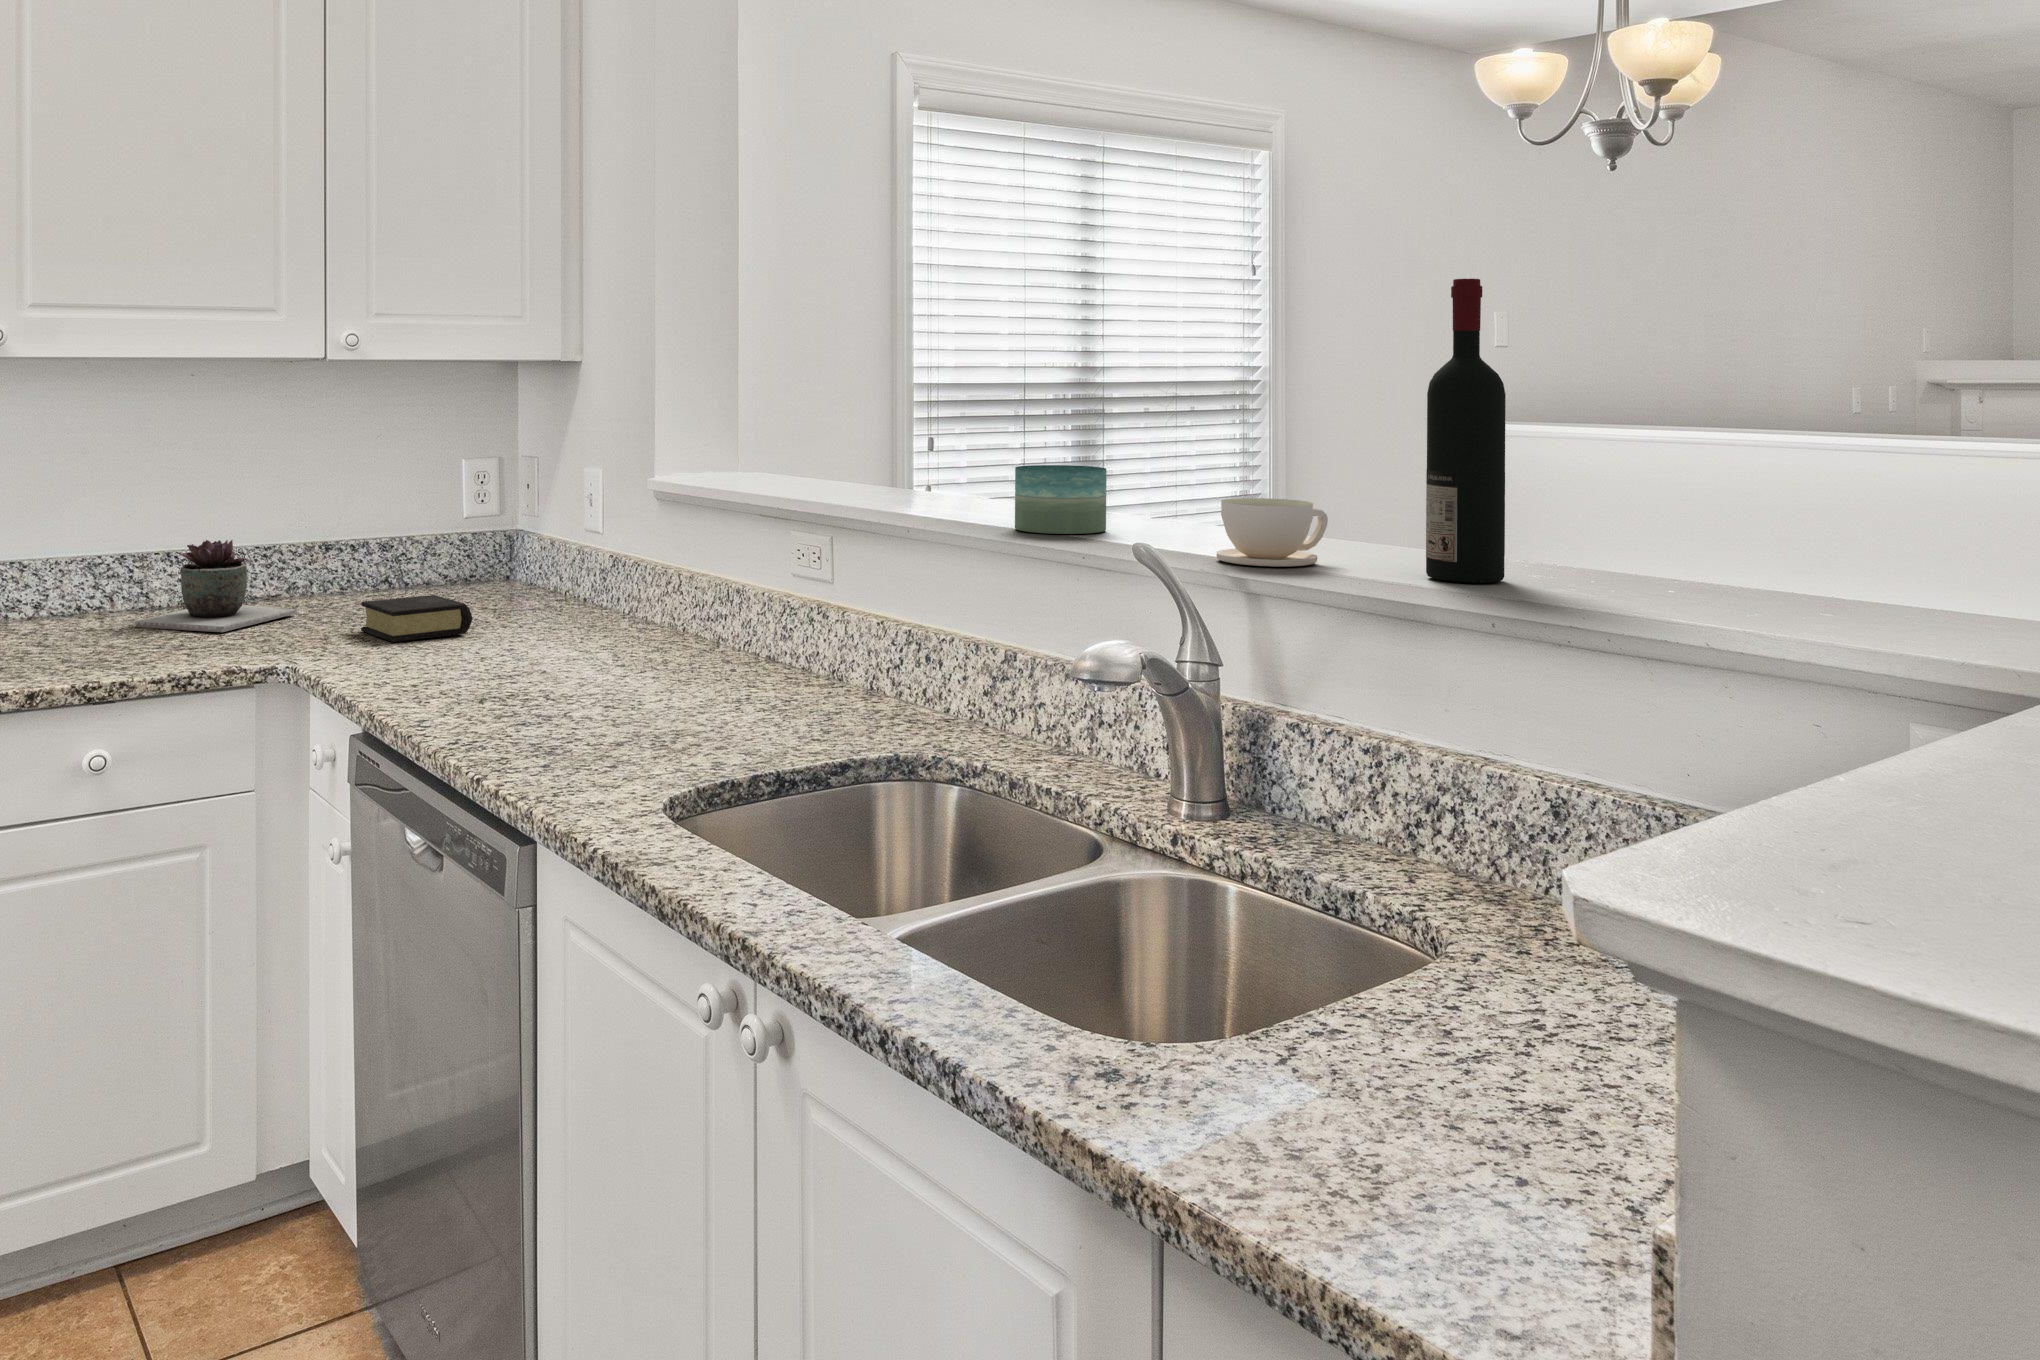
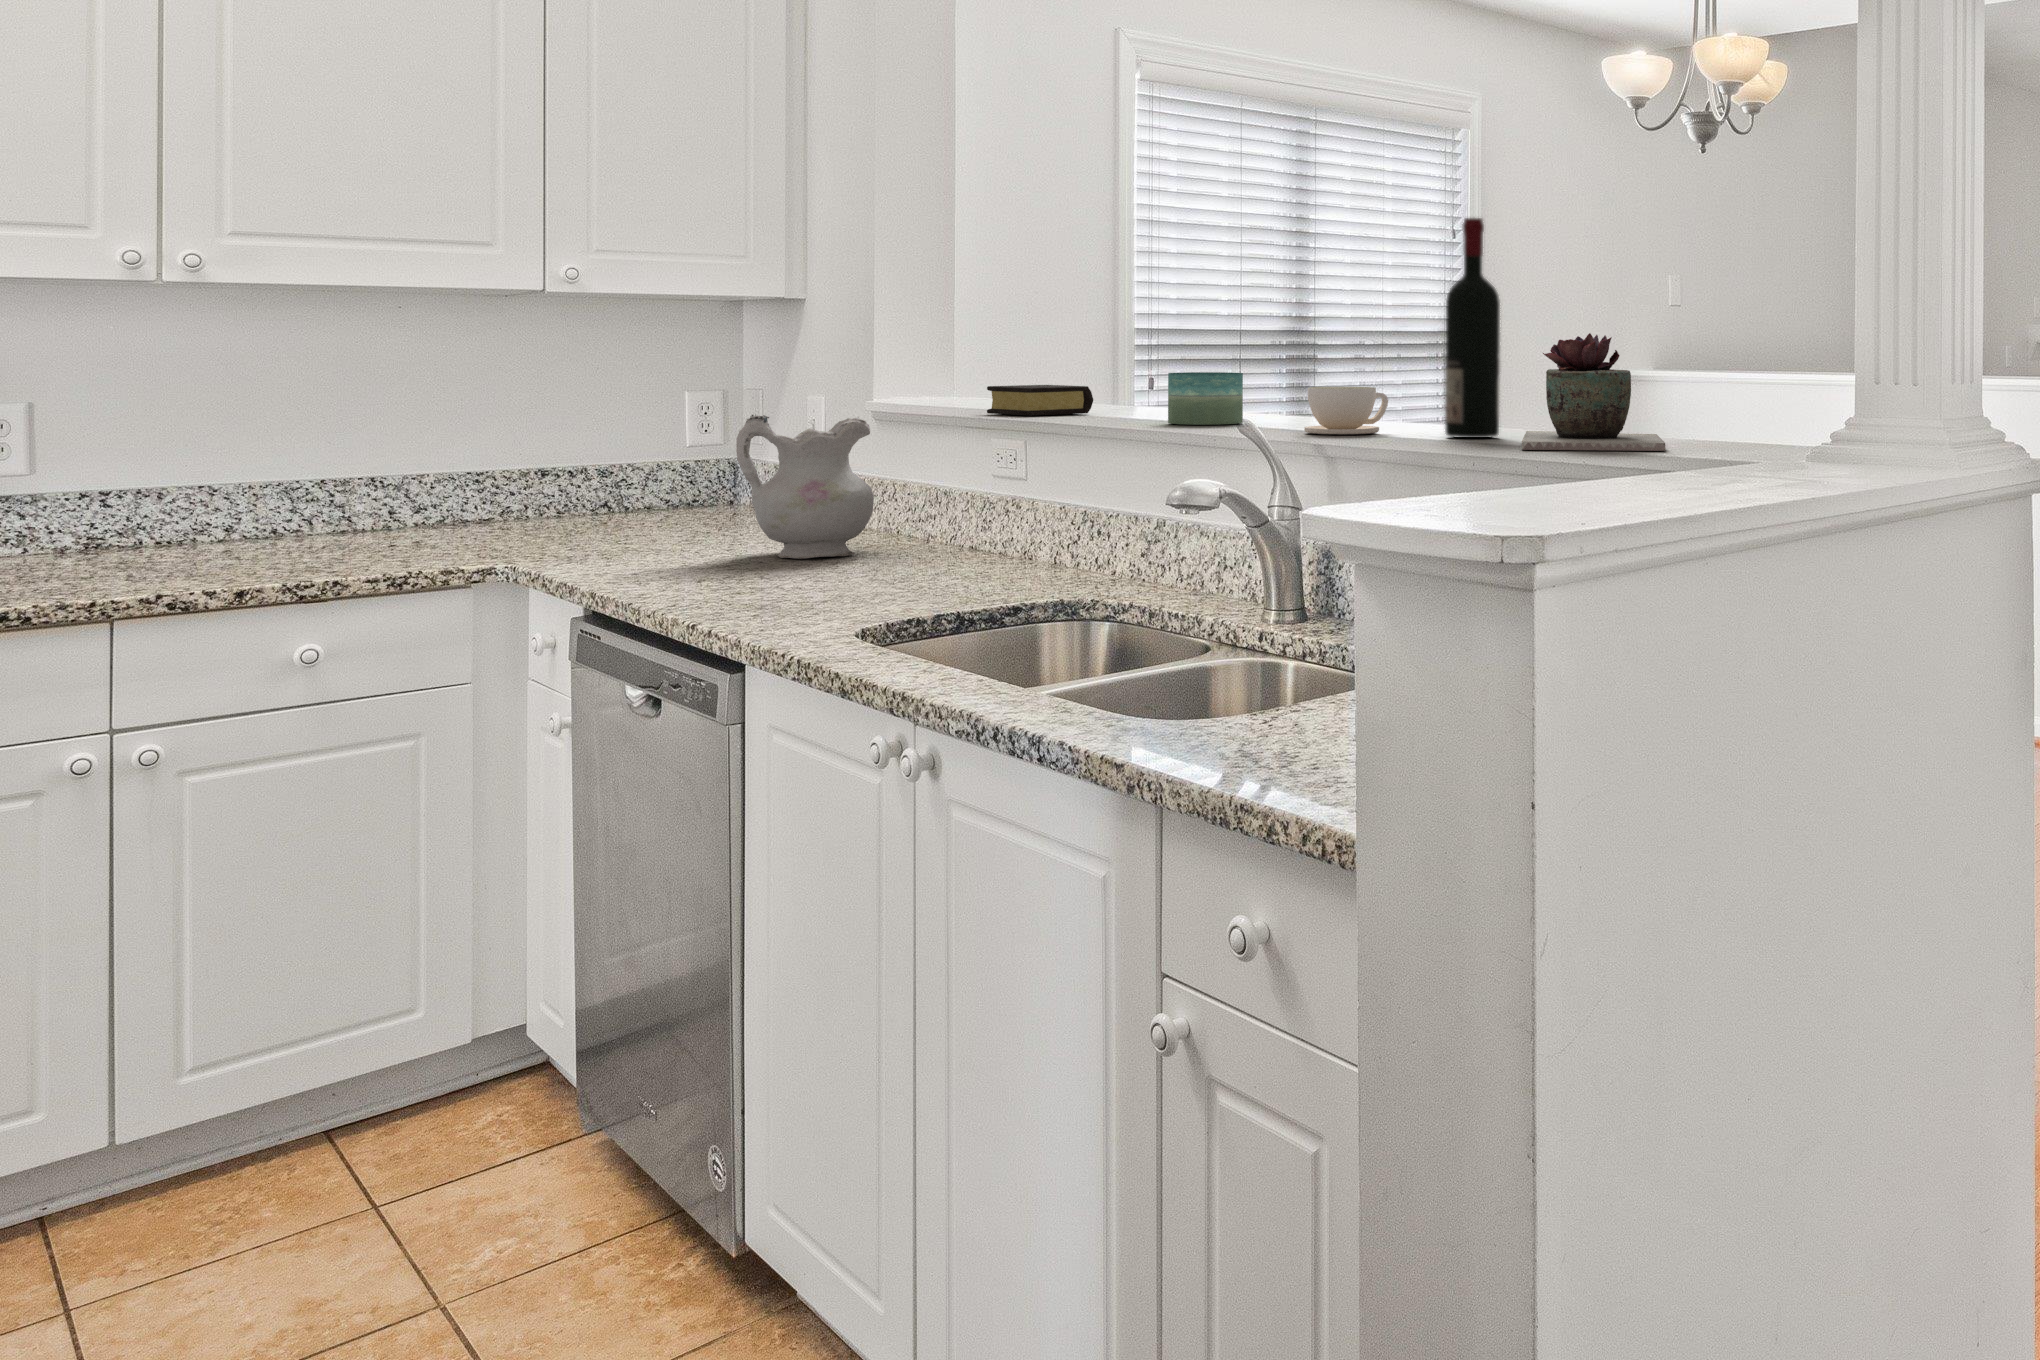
ceramic pitcher: none [523,501,666,666] -> present [736,415,874,559]
succulent plant: present [135,540,297,632] -> present [1522,333,1666,451]
book: present [361,595,473,642] -> present [987,385,1093,416]

